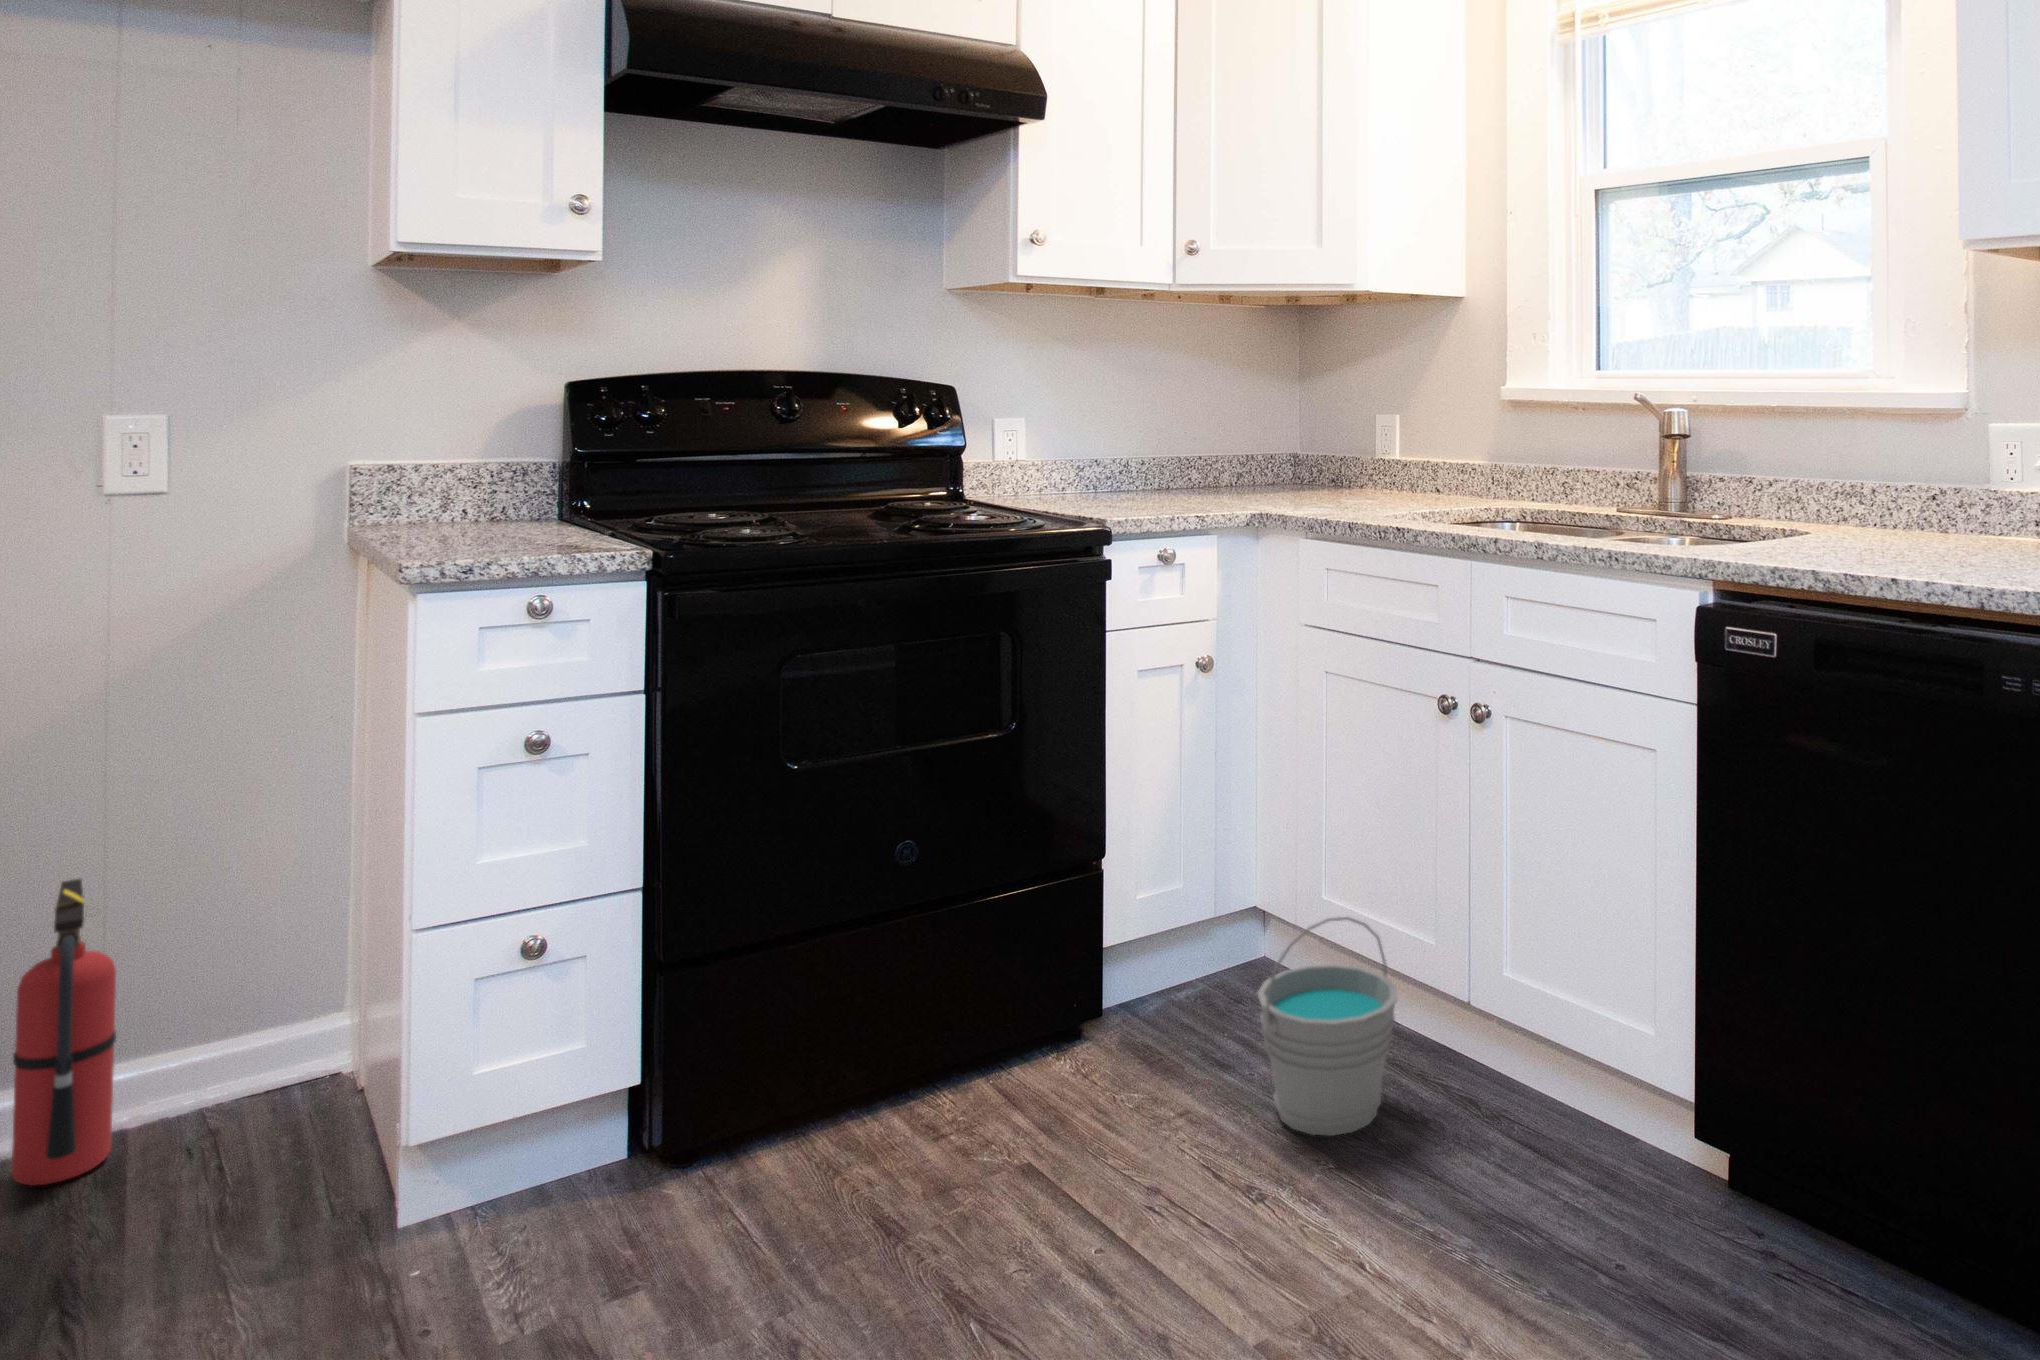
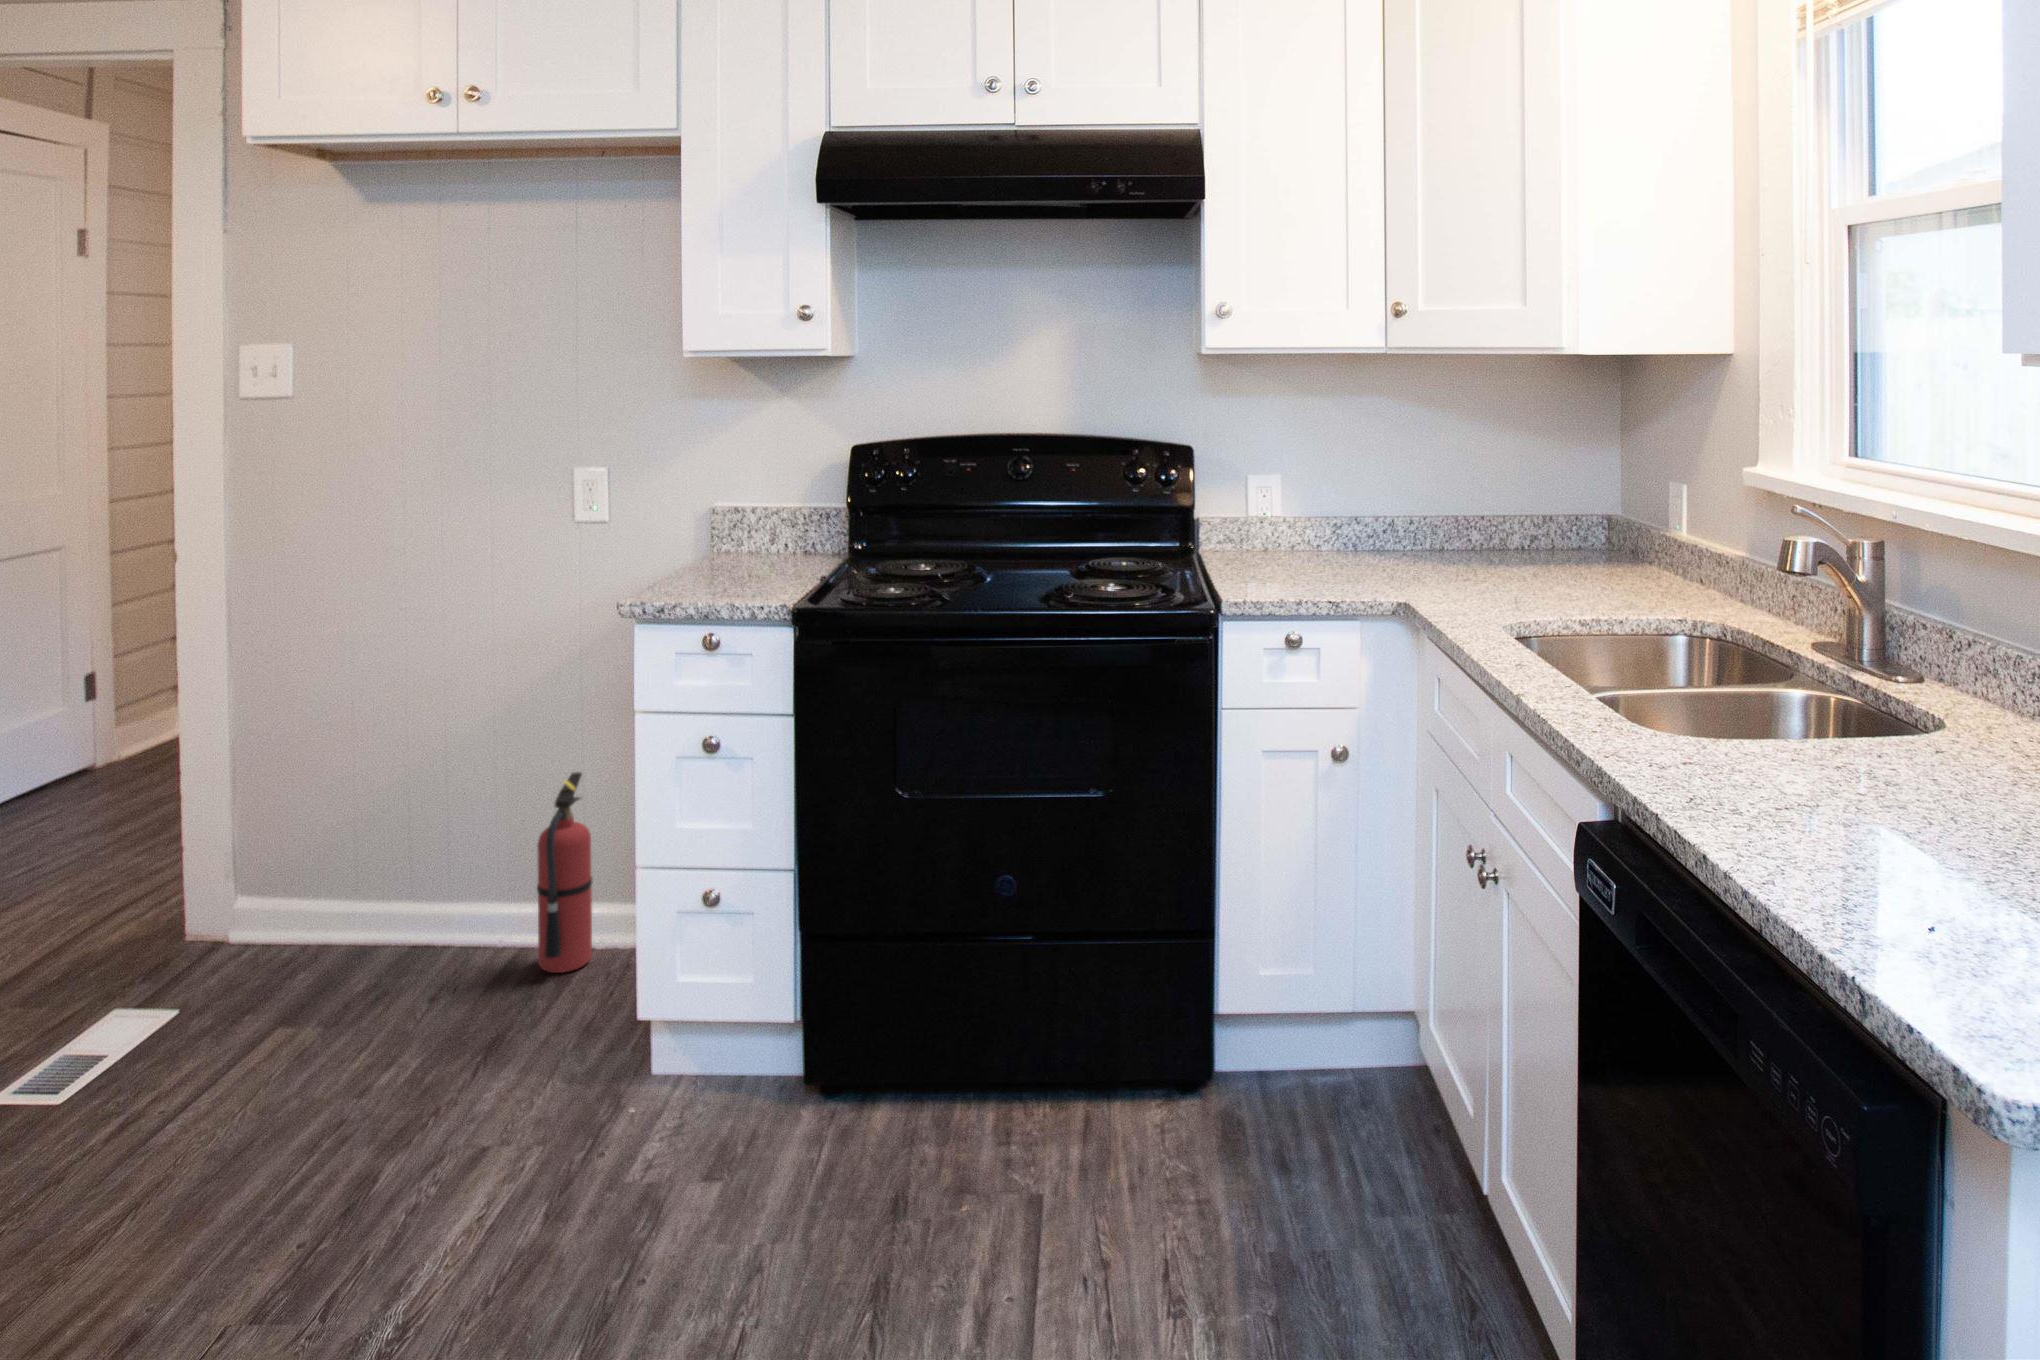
bucket: present [1257,917,1397,1136] -> none [1245,1056,1401,1289]

